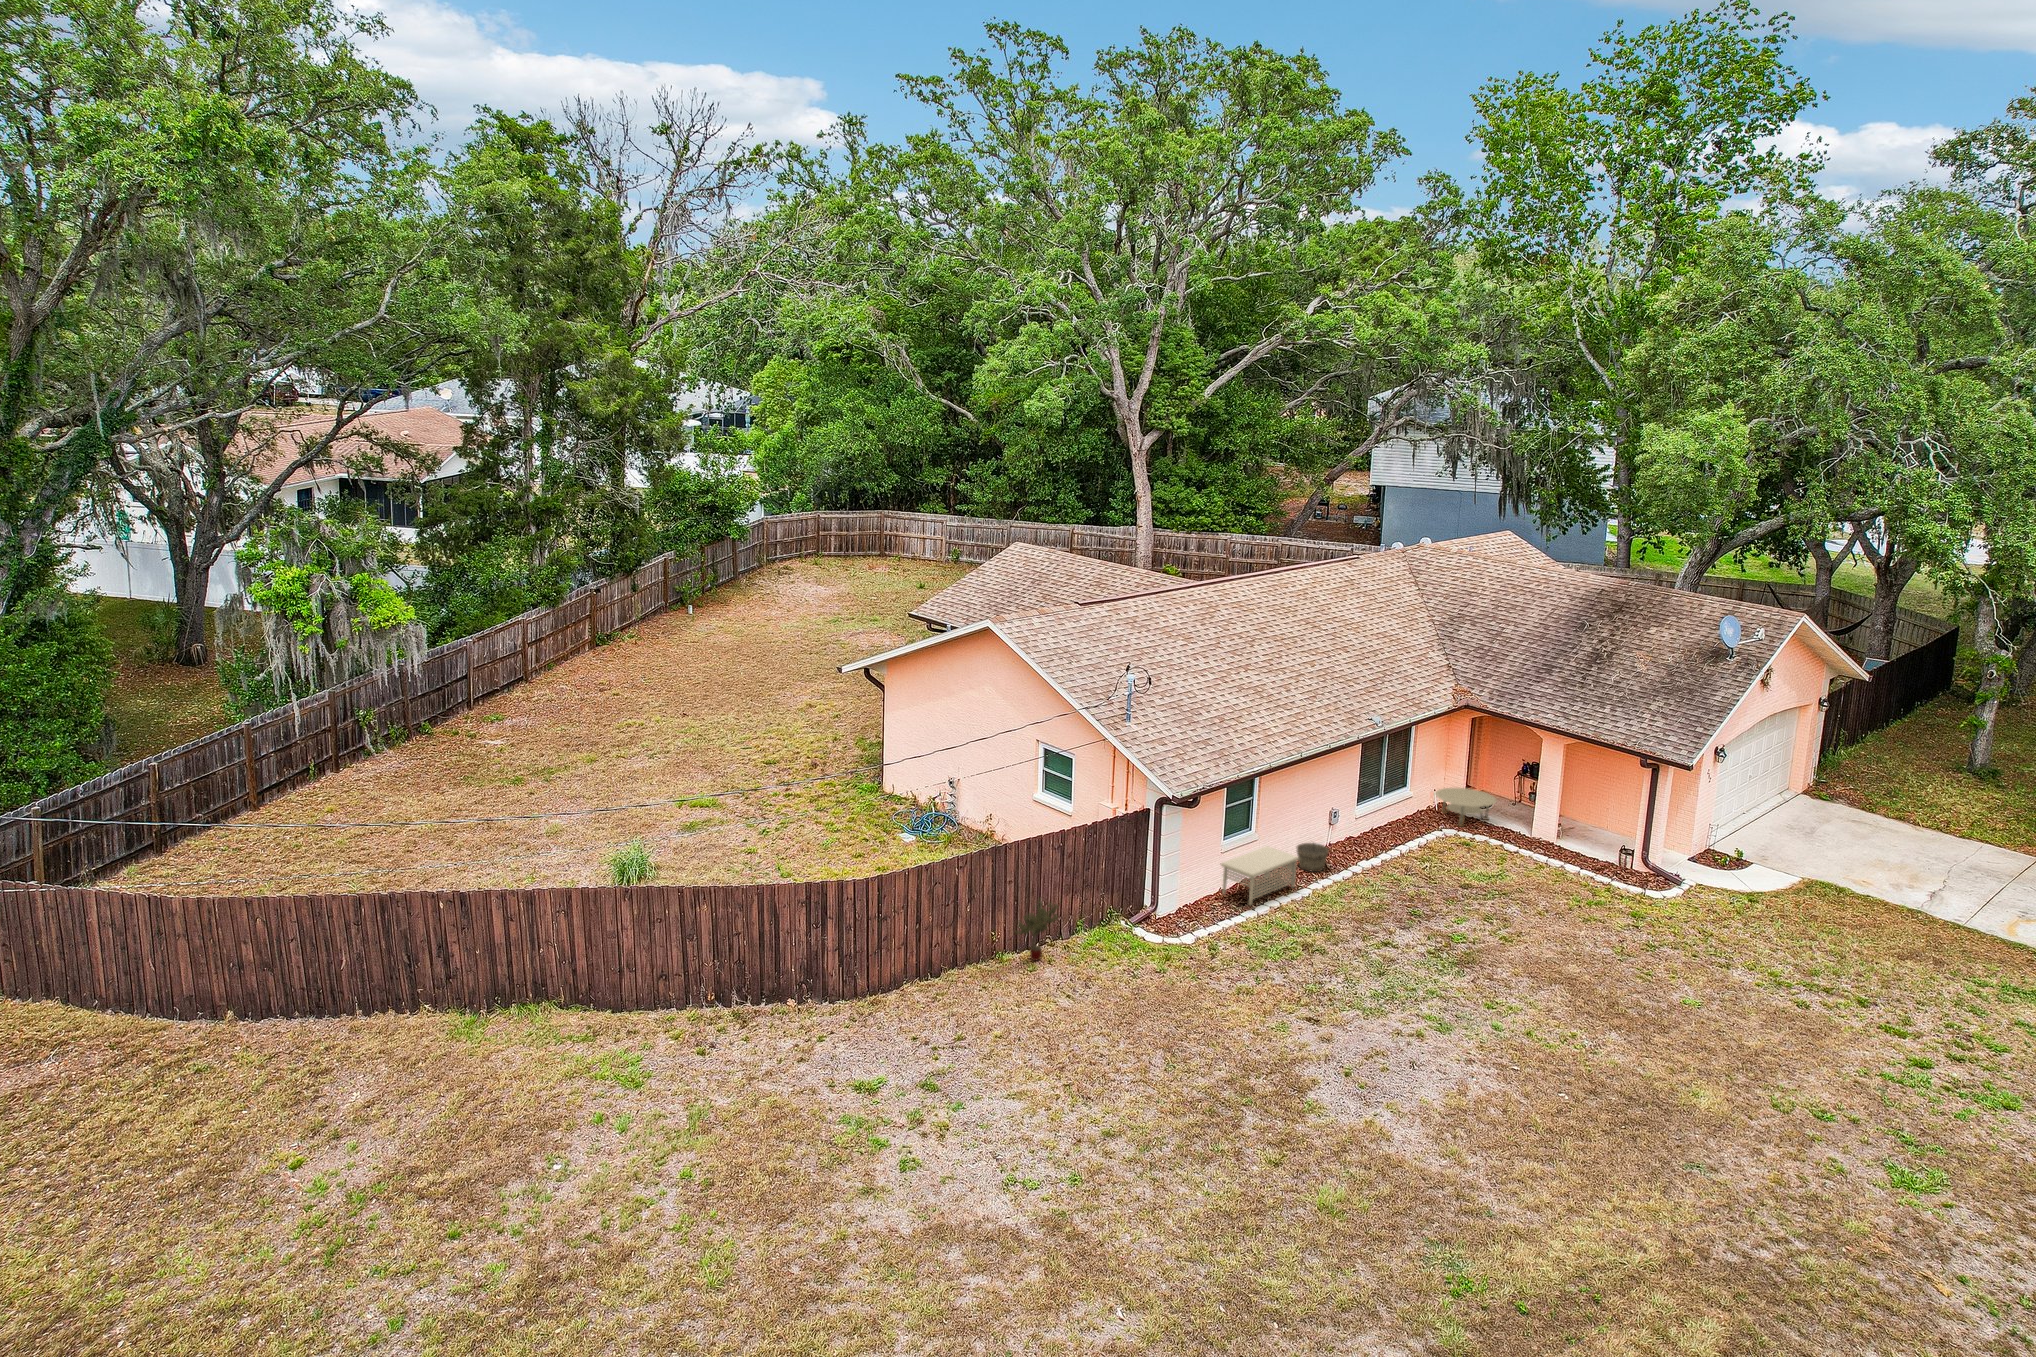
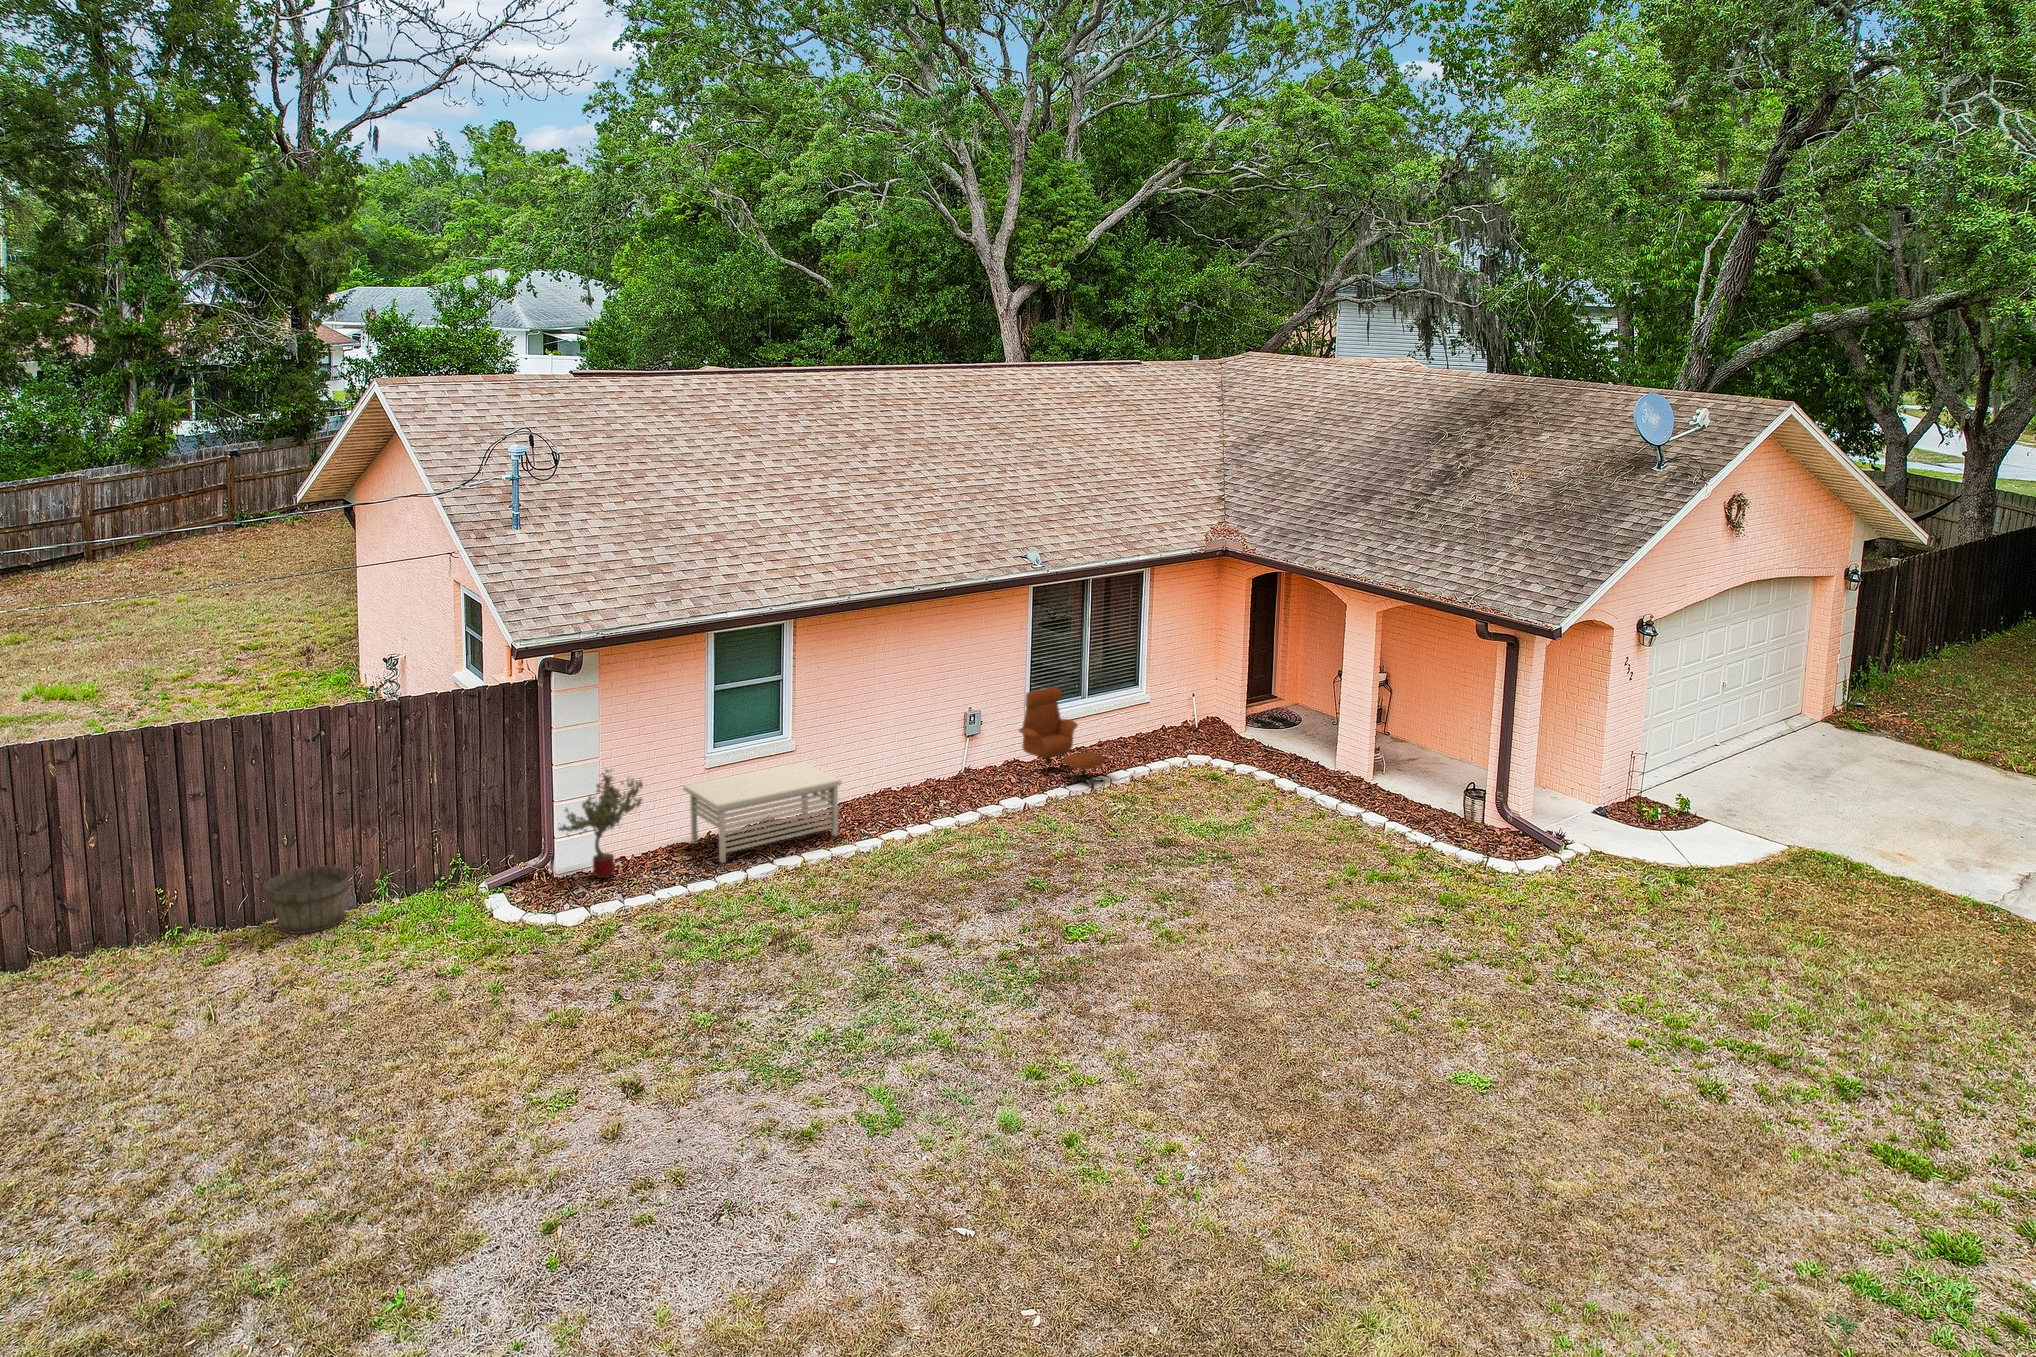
round table: present [1436,788,1496,827] -> none [1189,693,1287,754]
lounge chair: none [1356,793,1409,853] -> present [1019,687,1104,787]
wooden bucket: present [1297,843,1329,872] -> present [265,866,349,934]
potted tree: present [1016,900,1058,961] -> present [559,769,643,878]

